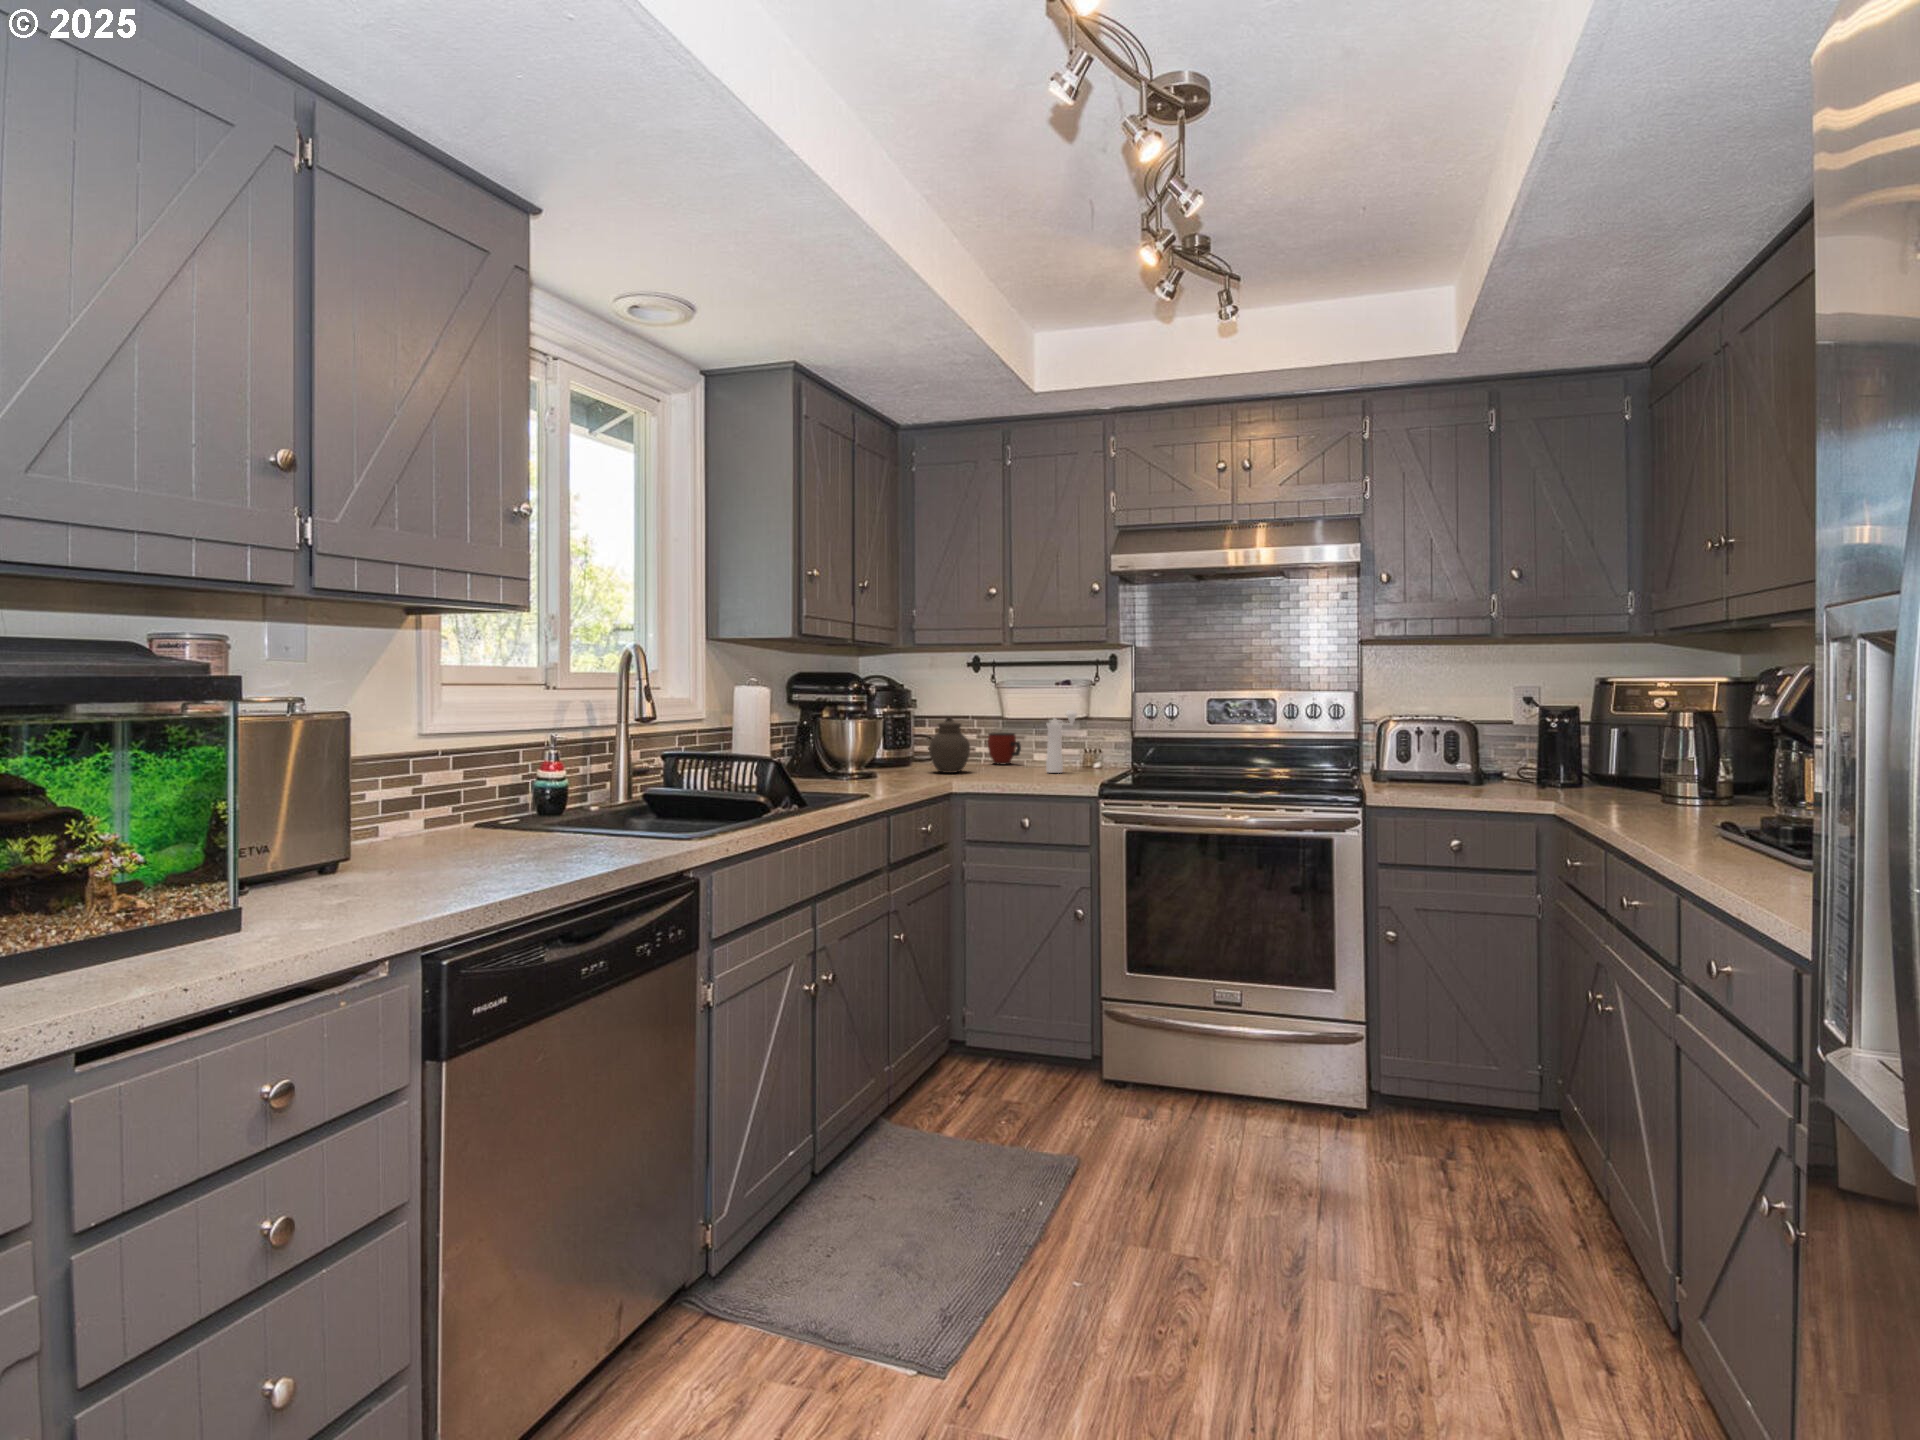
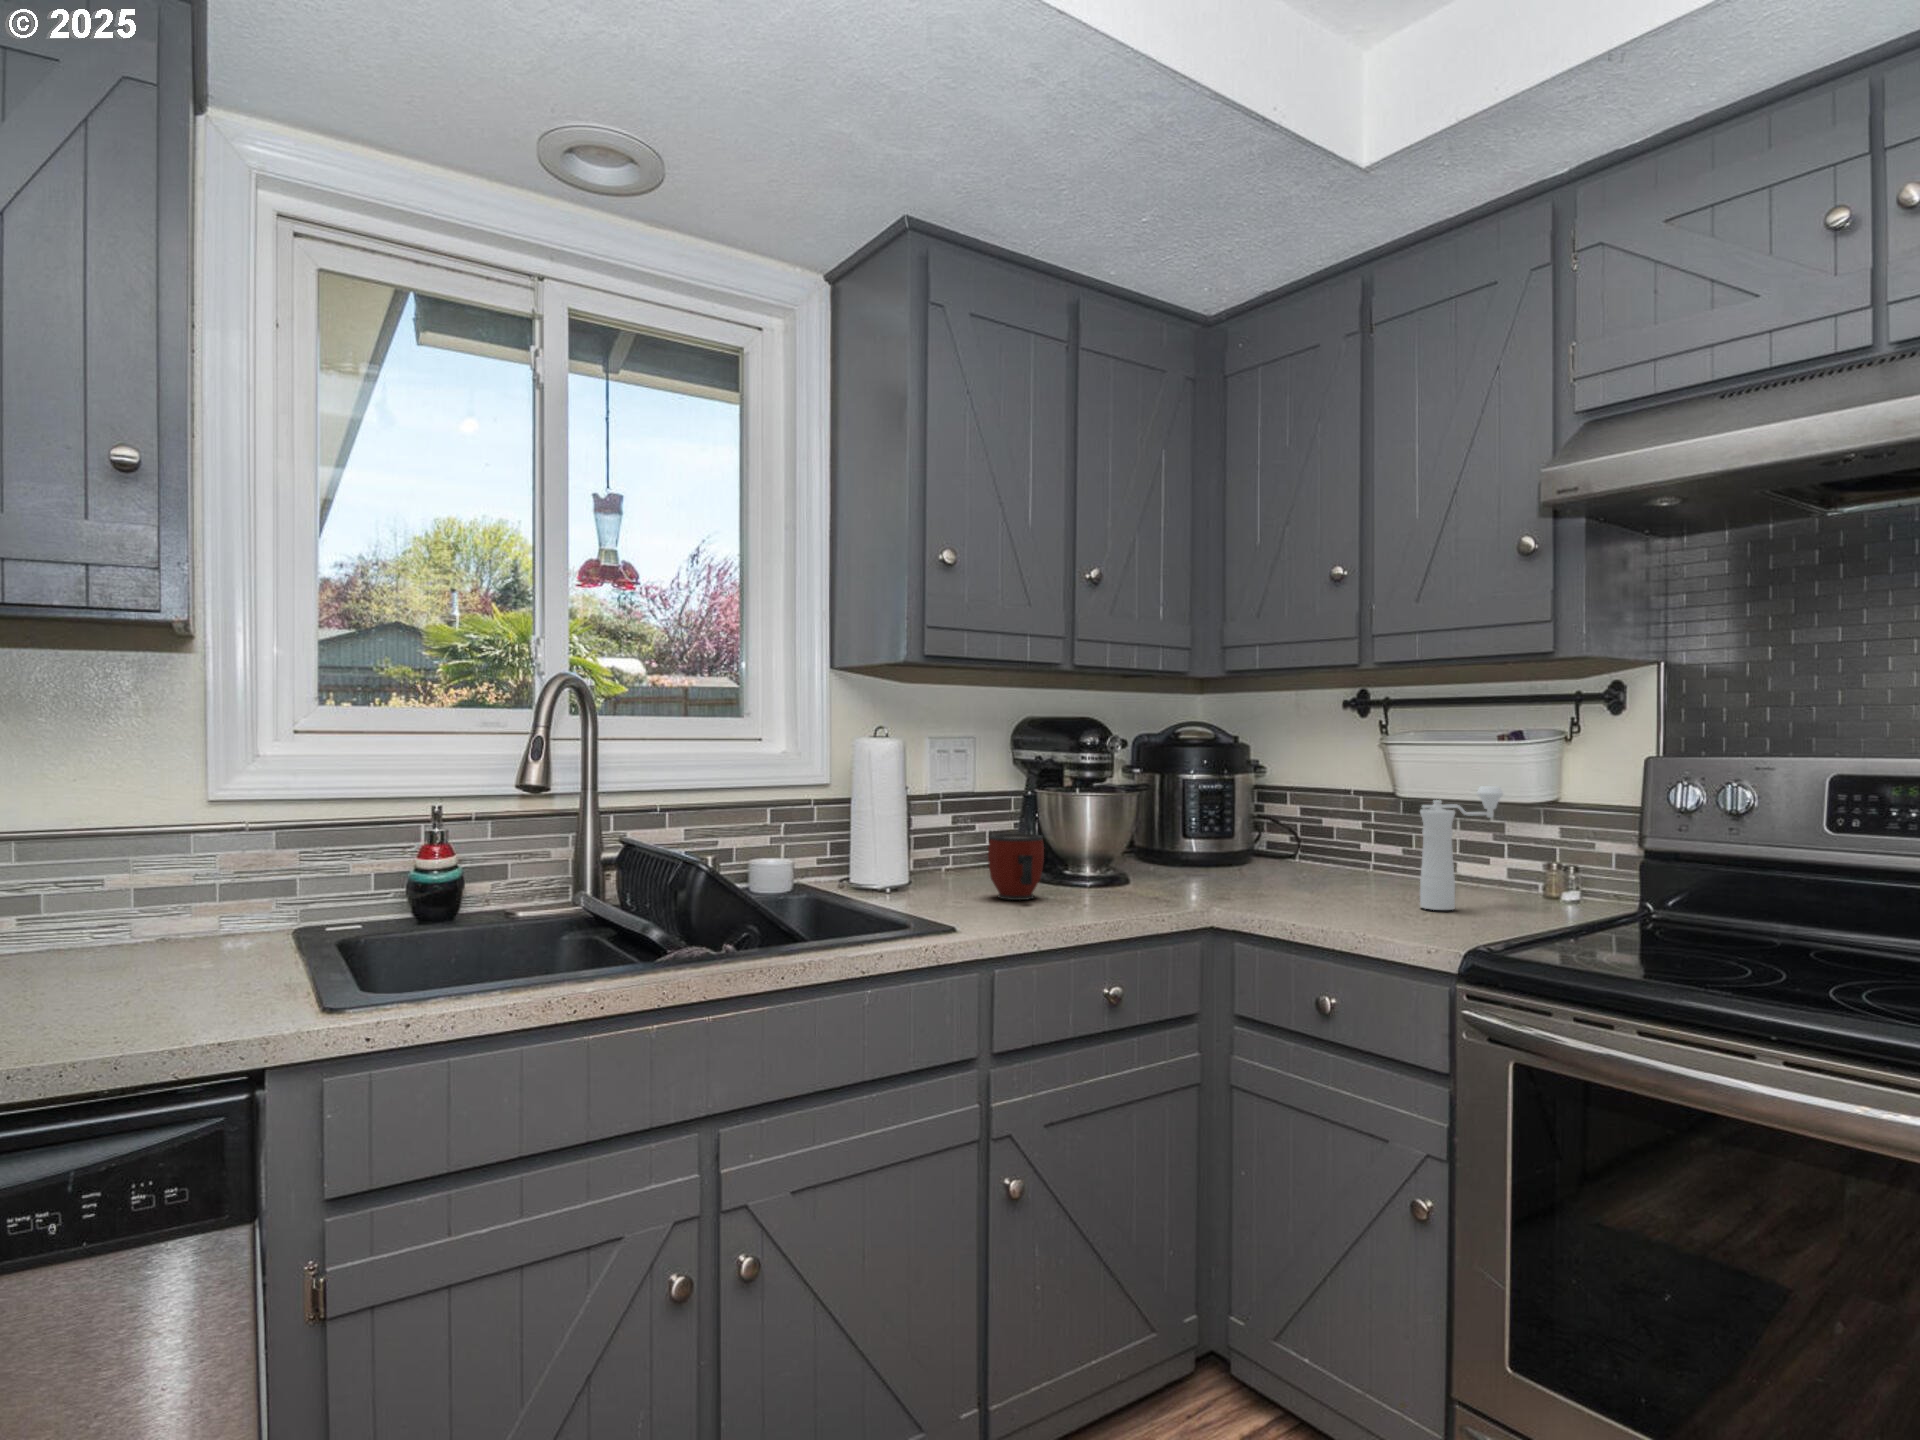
jar: present [929,717,970,773] -> none [1206,791,1282,892]
mug: present [988,733,1021,765] -> present [988,834,1044,900]

